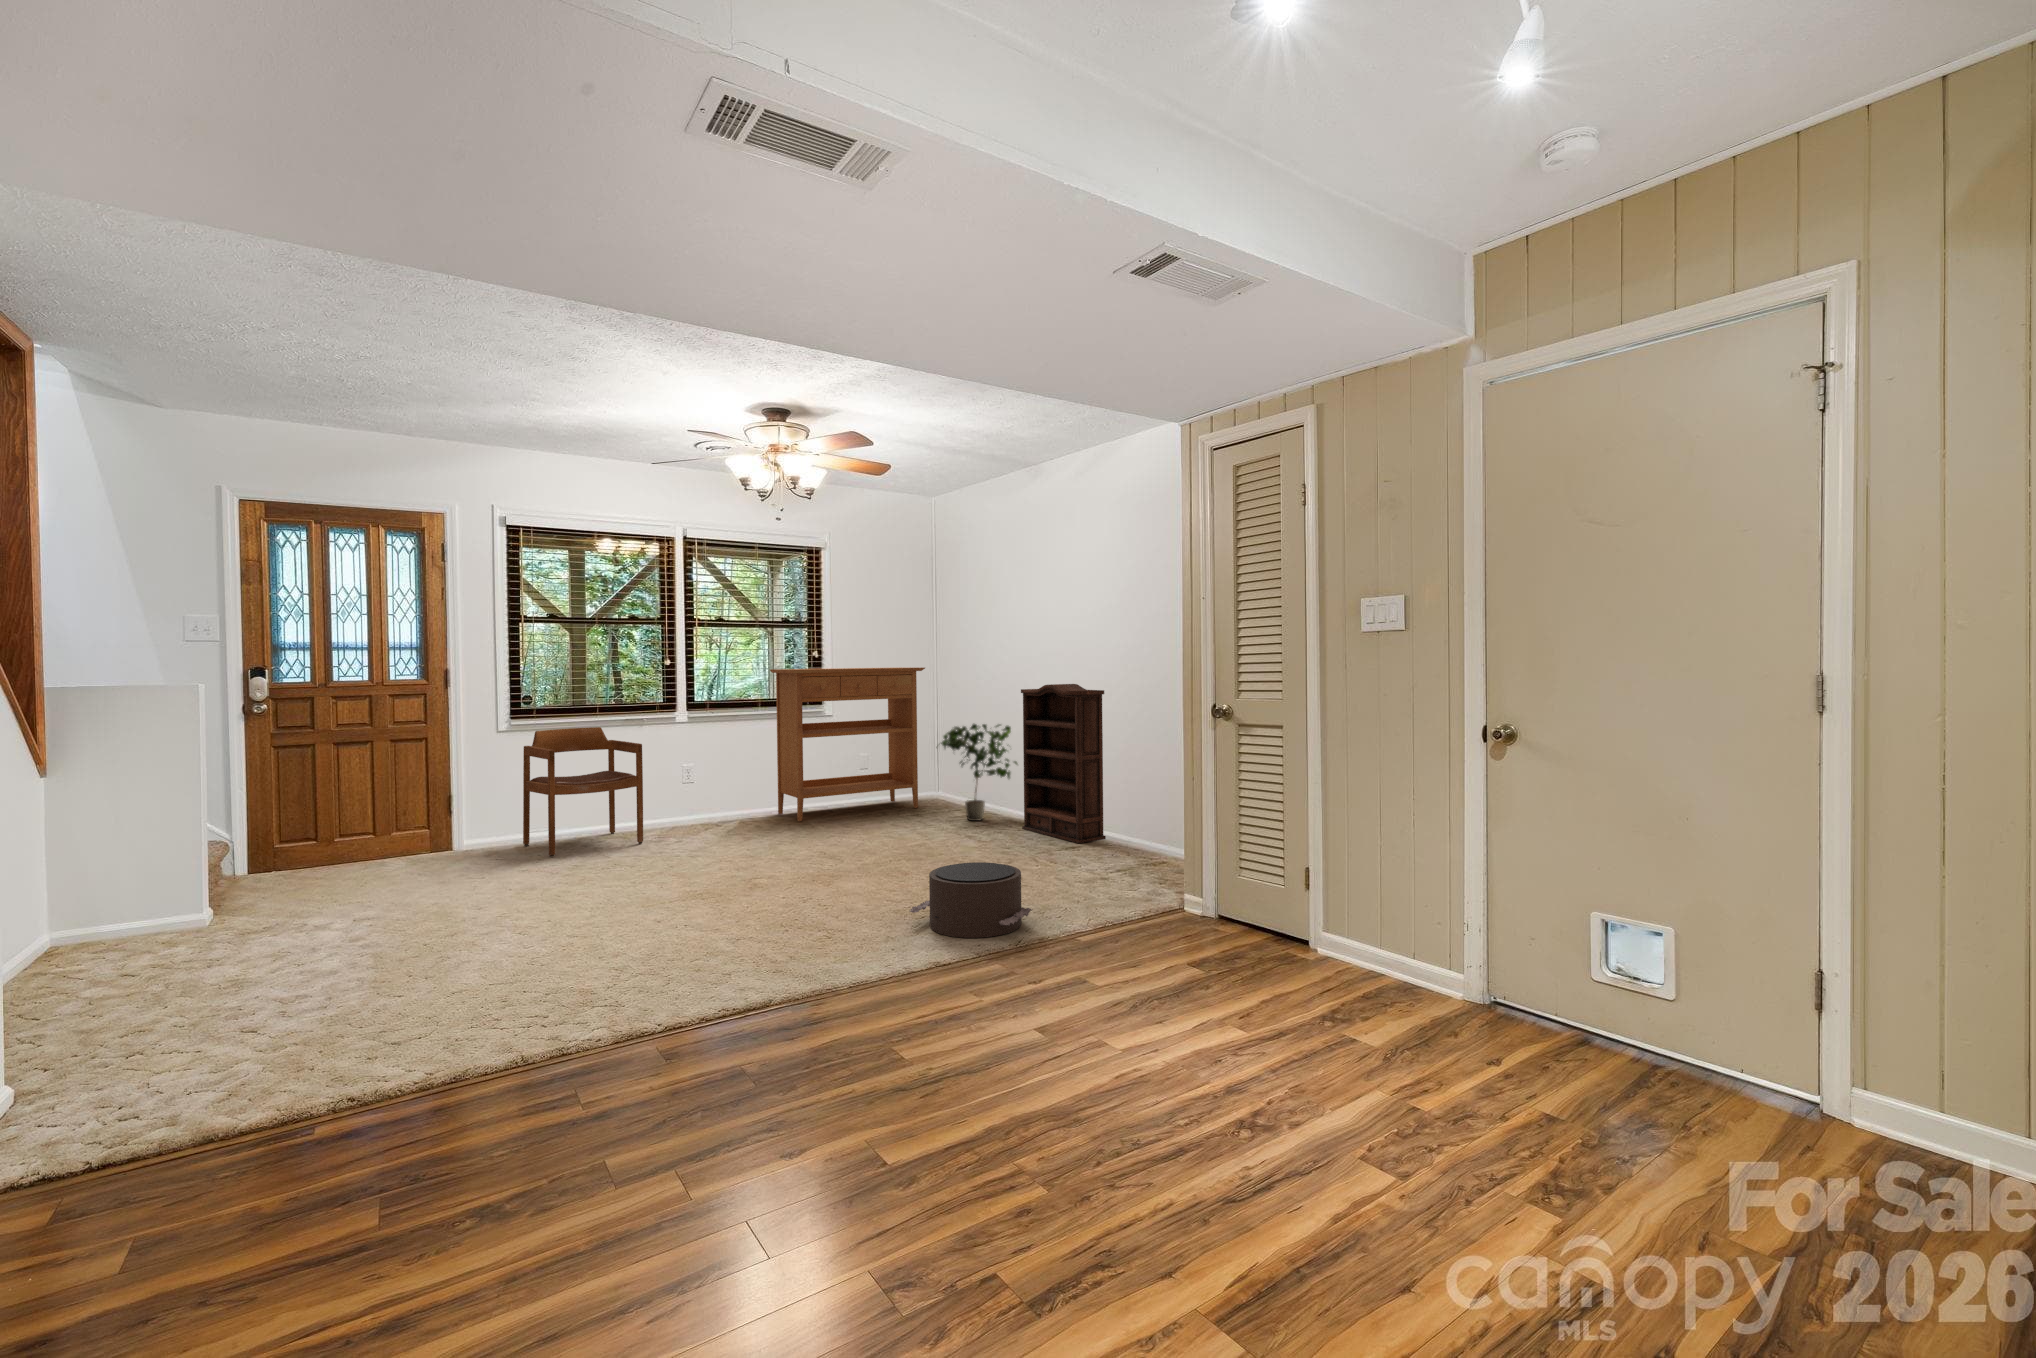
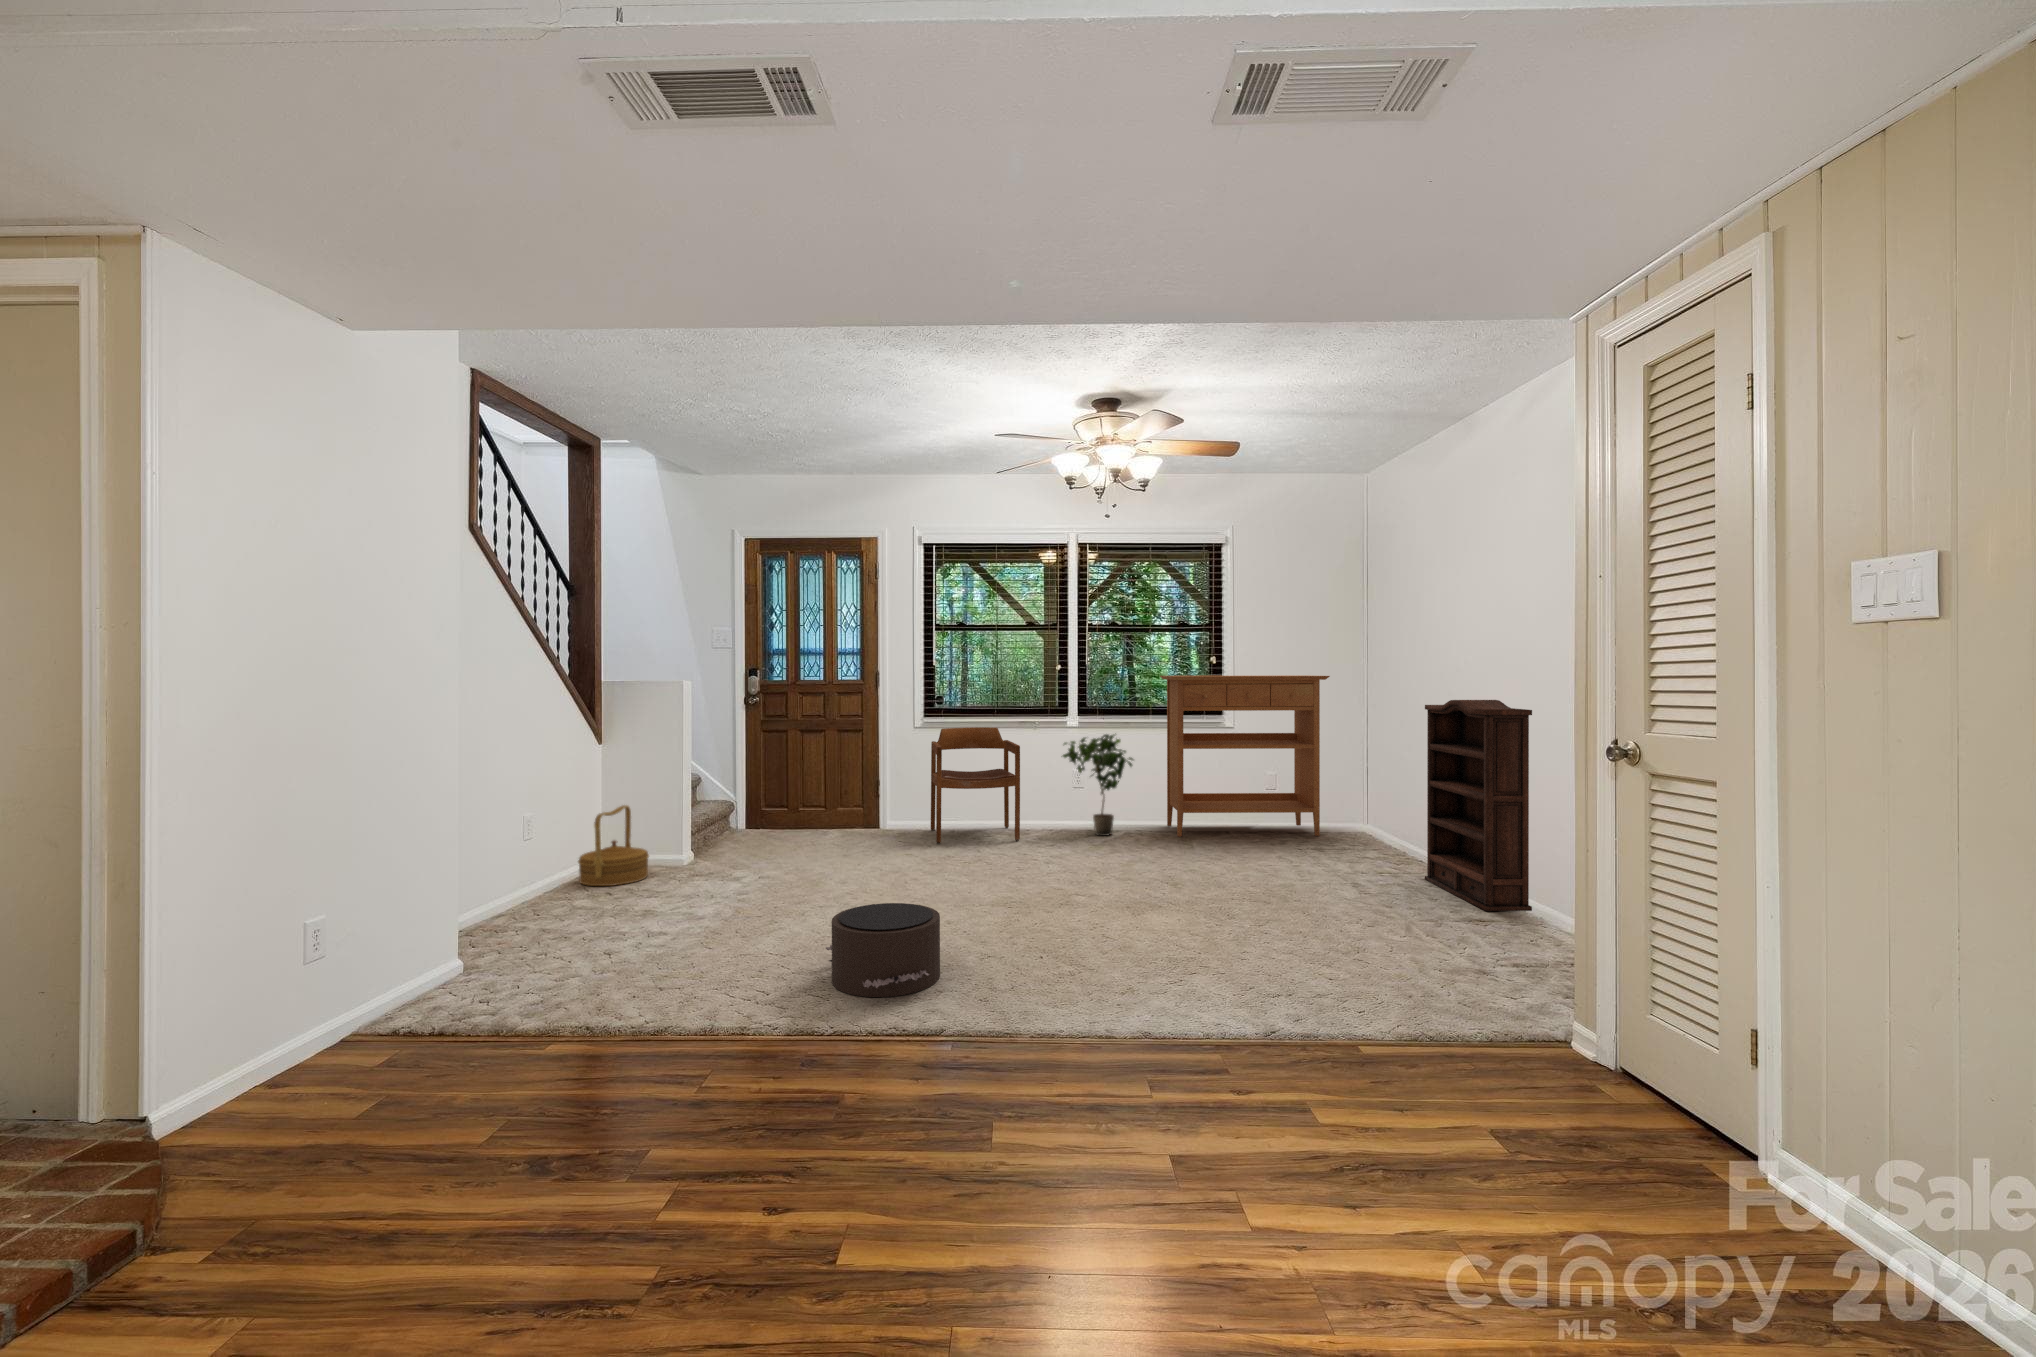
potted plant: present [941,724,1017,821] -> present [1063,734,1133,836]
woven basket: none [47,853,172,966] -> present [578,805,649,886]
pouf: present [910,862,1032,938] -> present [826,903,940,997]

